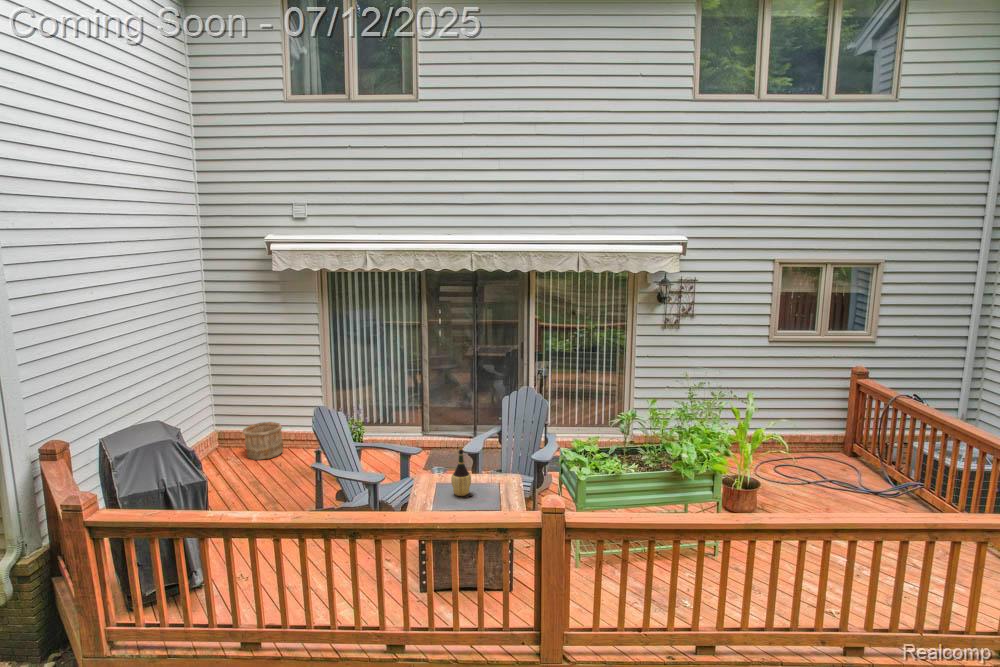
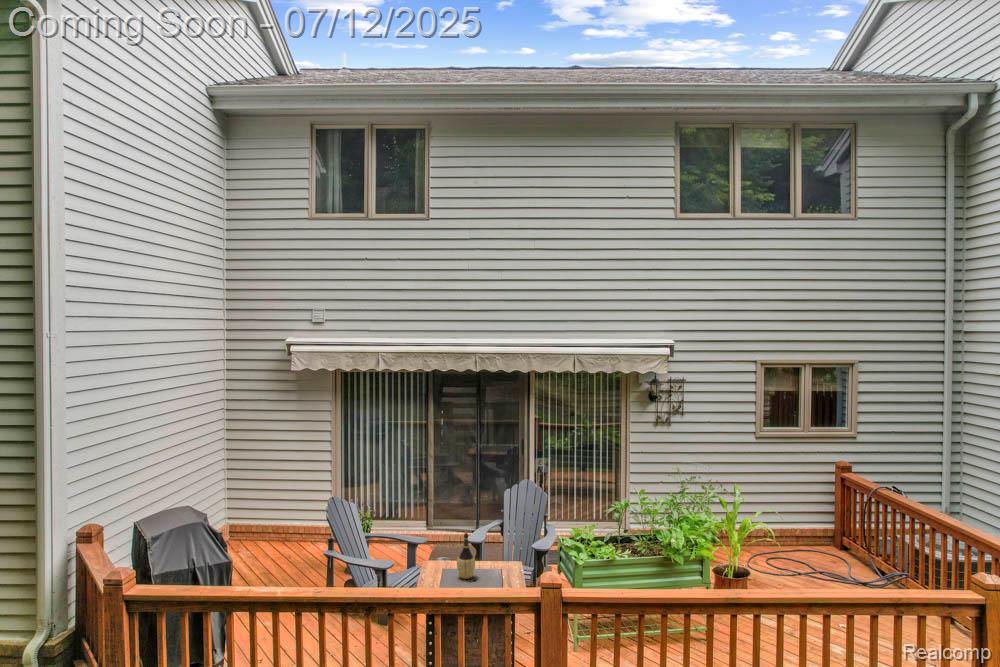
wooden bucket: present [243,422,283,460] -> none [253,517,291,554]

